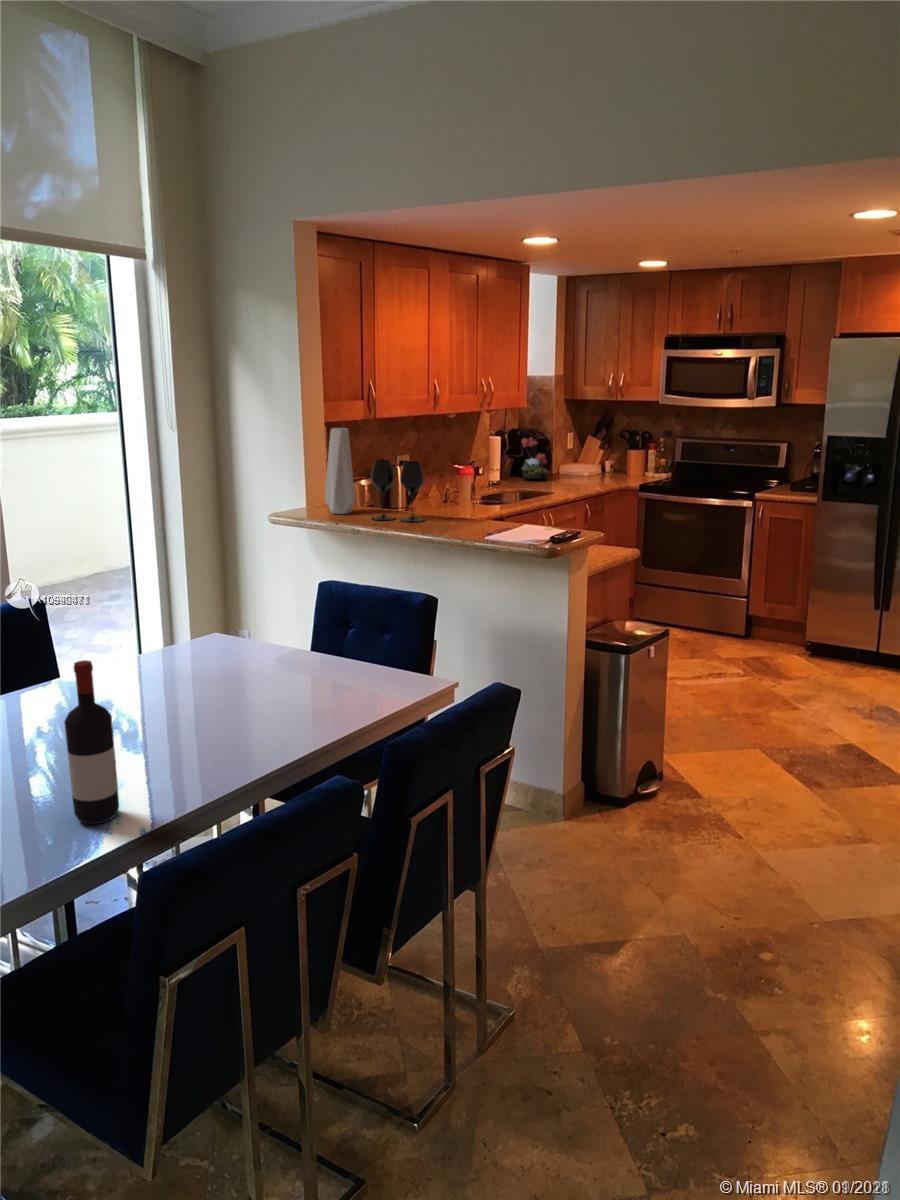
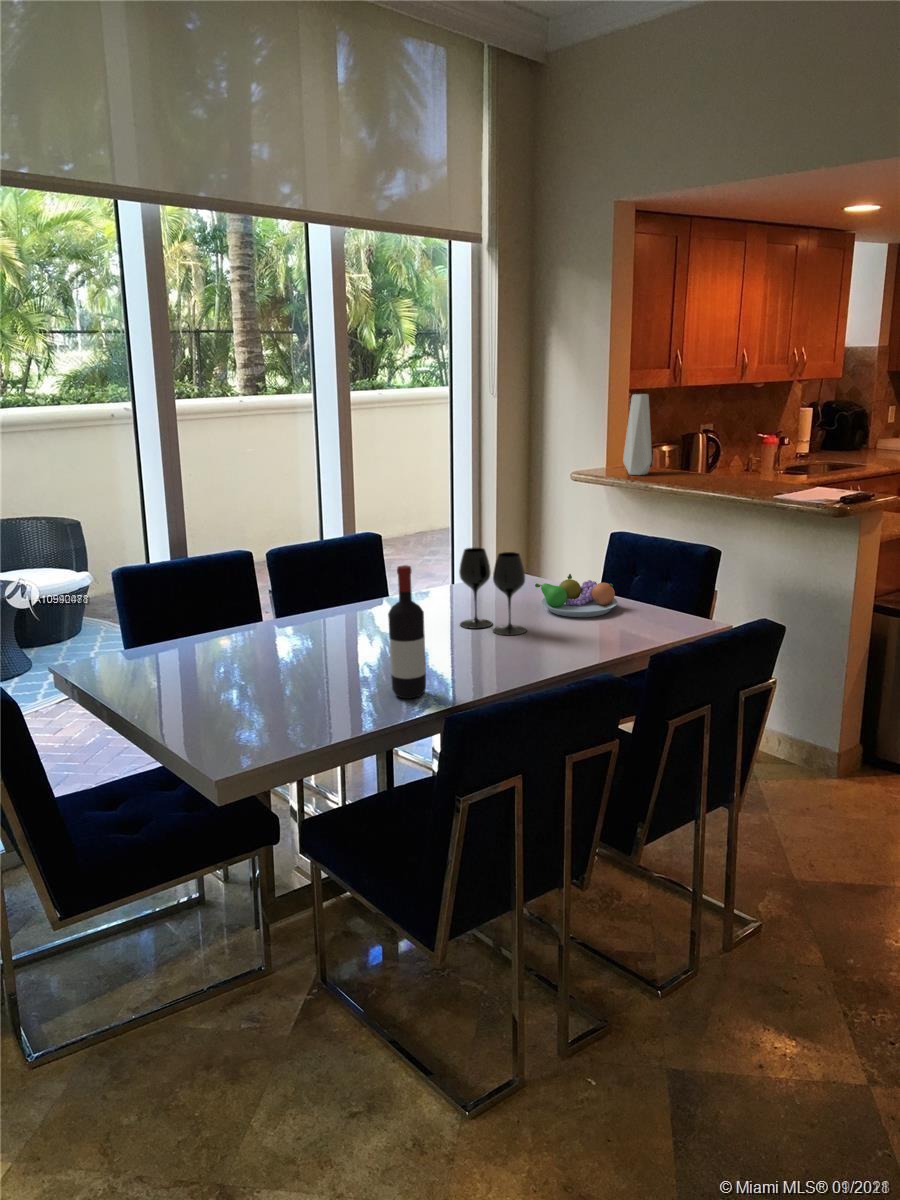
plant: present [522,437,548,479] -> none [833,408,863,451]
wine glass: present [371,459,424,522] -> present [459,548,526,635]
fruit bowl: none [241,636,336,687] -> present [535,574,618,617]

